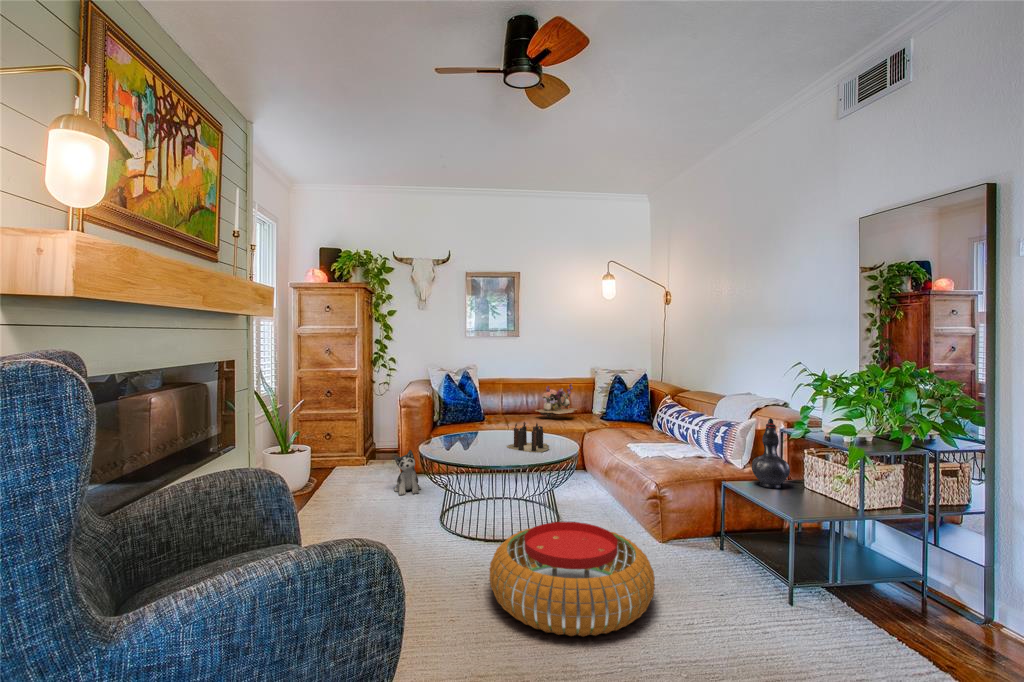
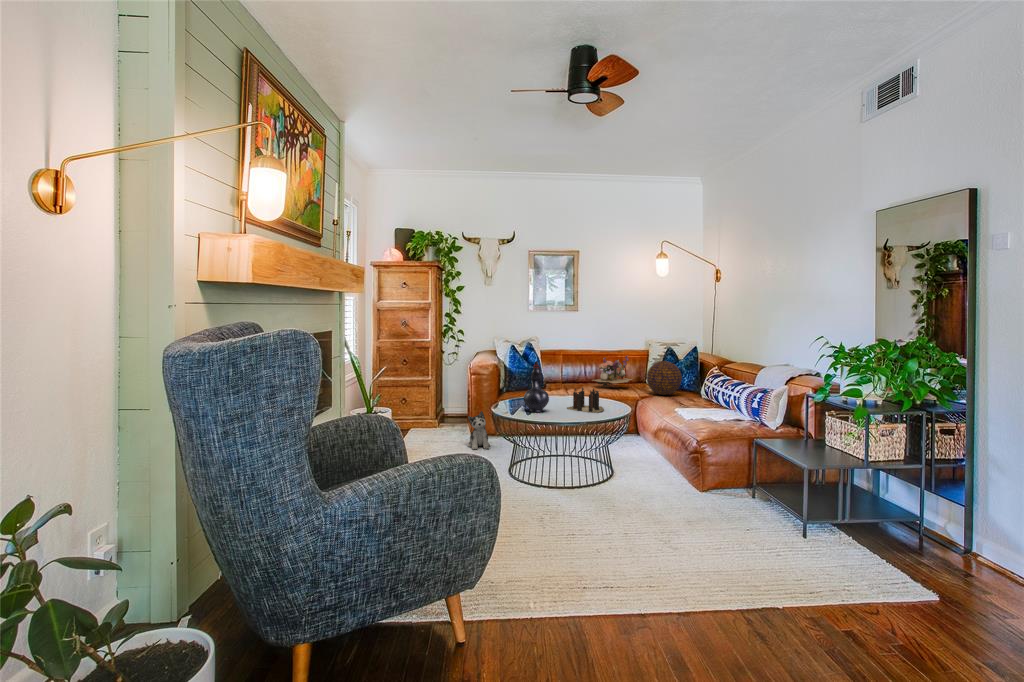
decorative orb: none [593,390,630,426] -> present [647,361,682,395]
decorative vase: present [752,418,790,488] -> present [524,361,549,412]
pouf: present [489,522,655,636] -> none [554,465,686,543]

